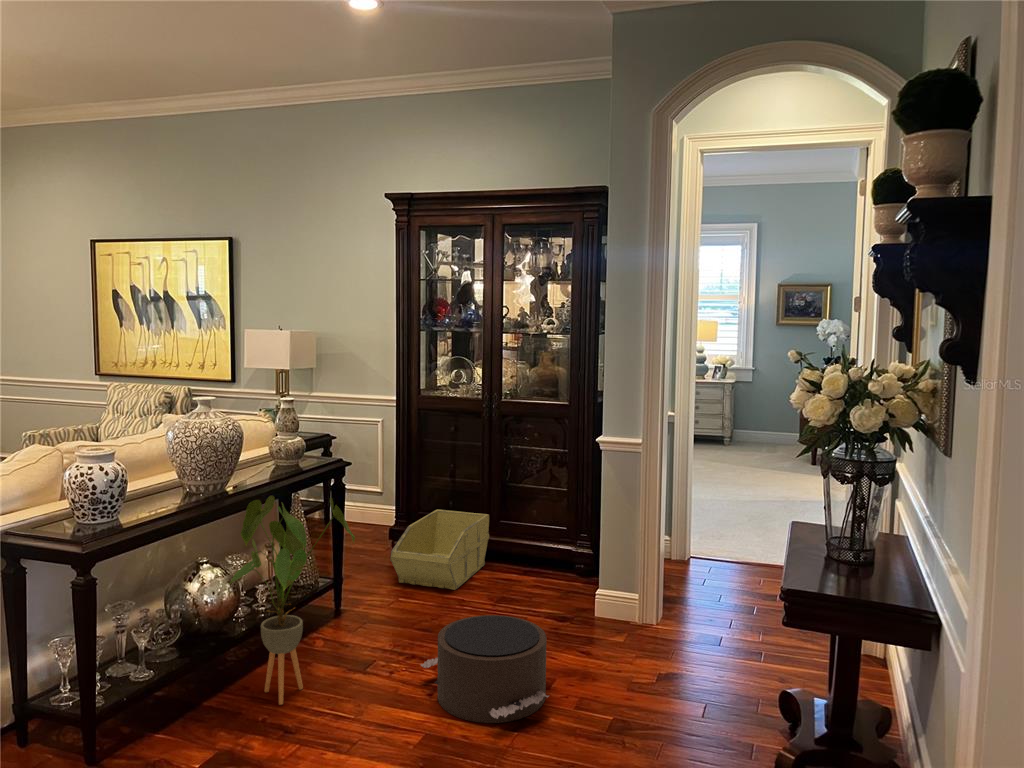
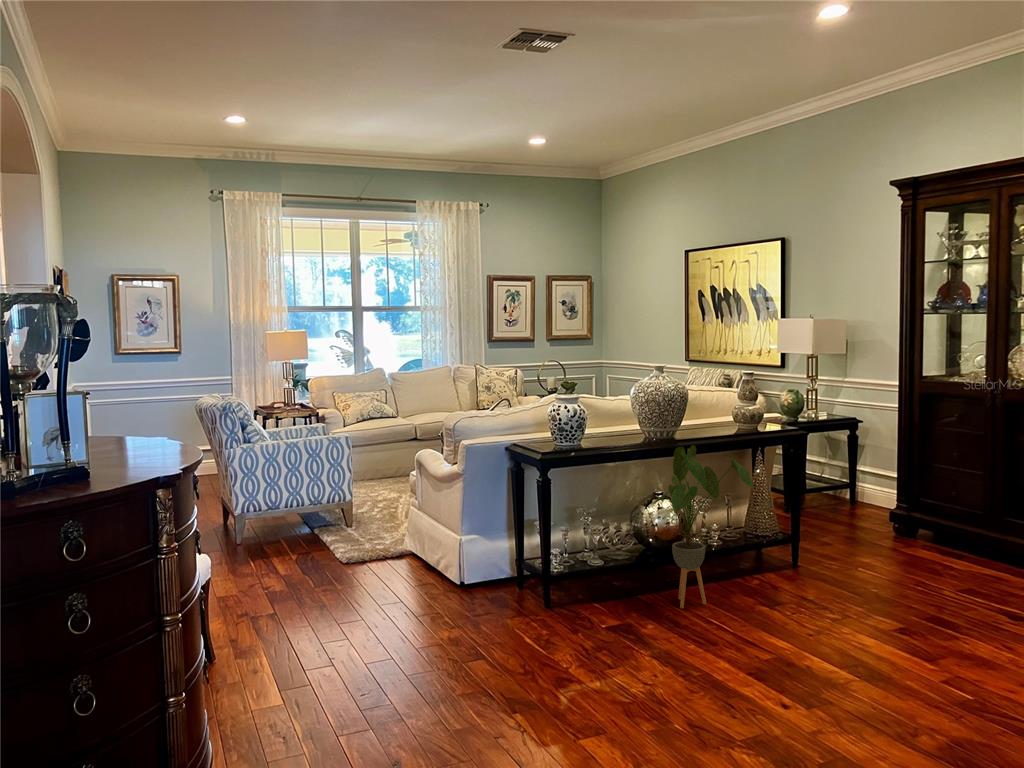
storage bin: present [390,509,489,590] -> none [854,502,988,578]
pouf: present [421,615,549,723] -> none [797,580,911,674]

